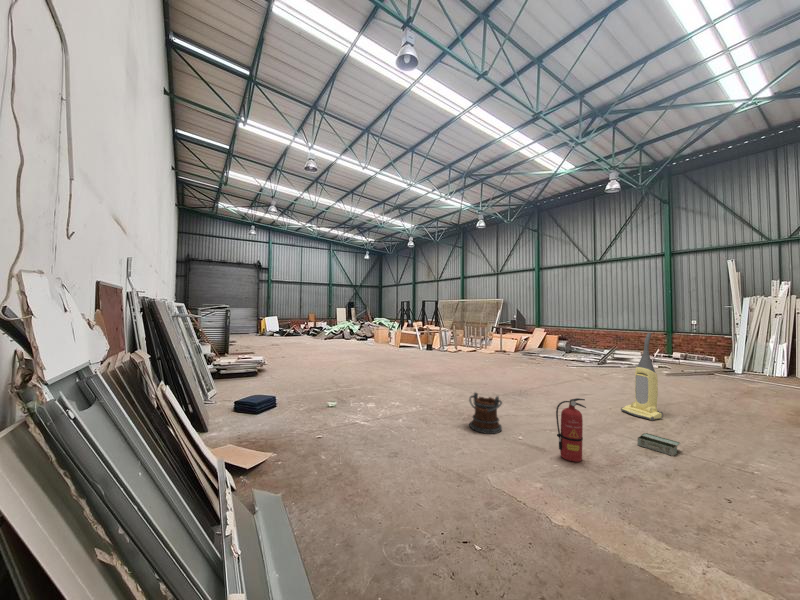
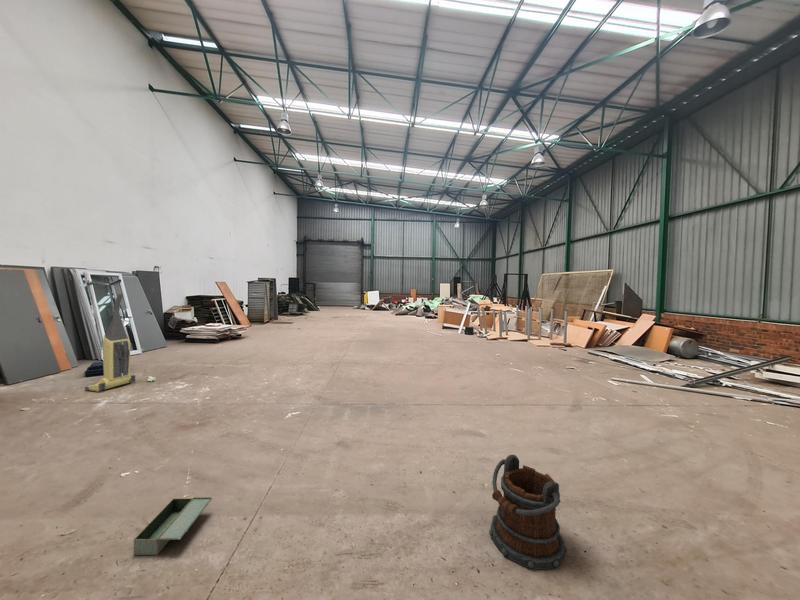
vacuum cleaner: present [621,333,663,421] -> present [85,294,135,392]
bucket: present [469,393,502,434] -> present [489,455,567,569]
fire extinguisher: present [556,398,586,462] -> none [28,400,72,494]

